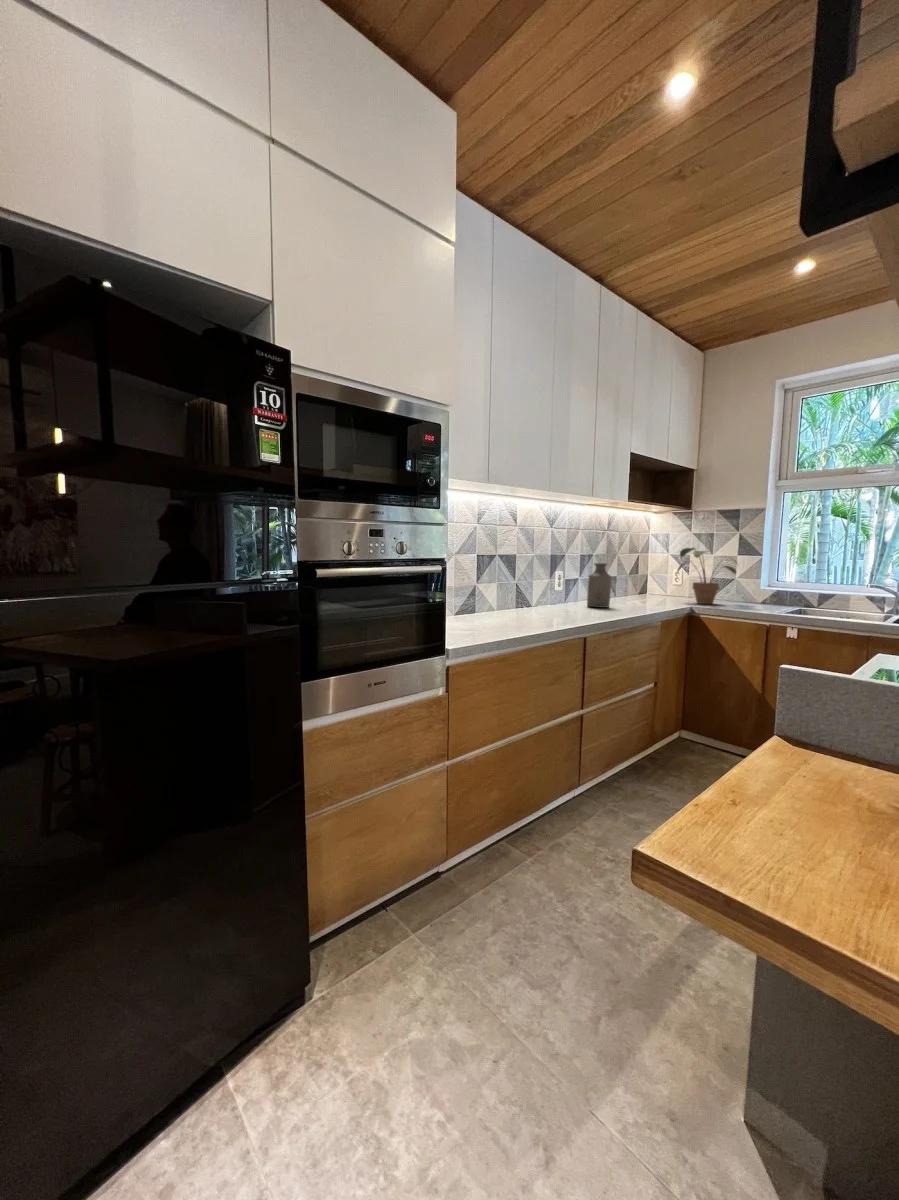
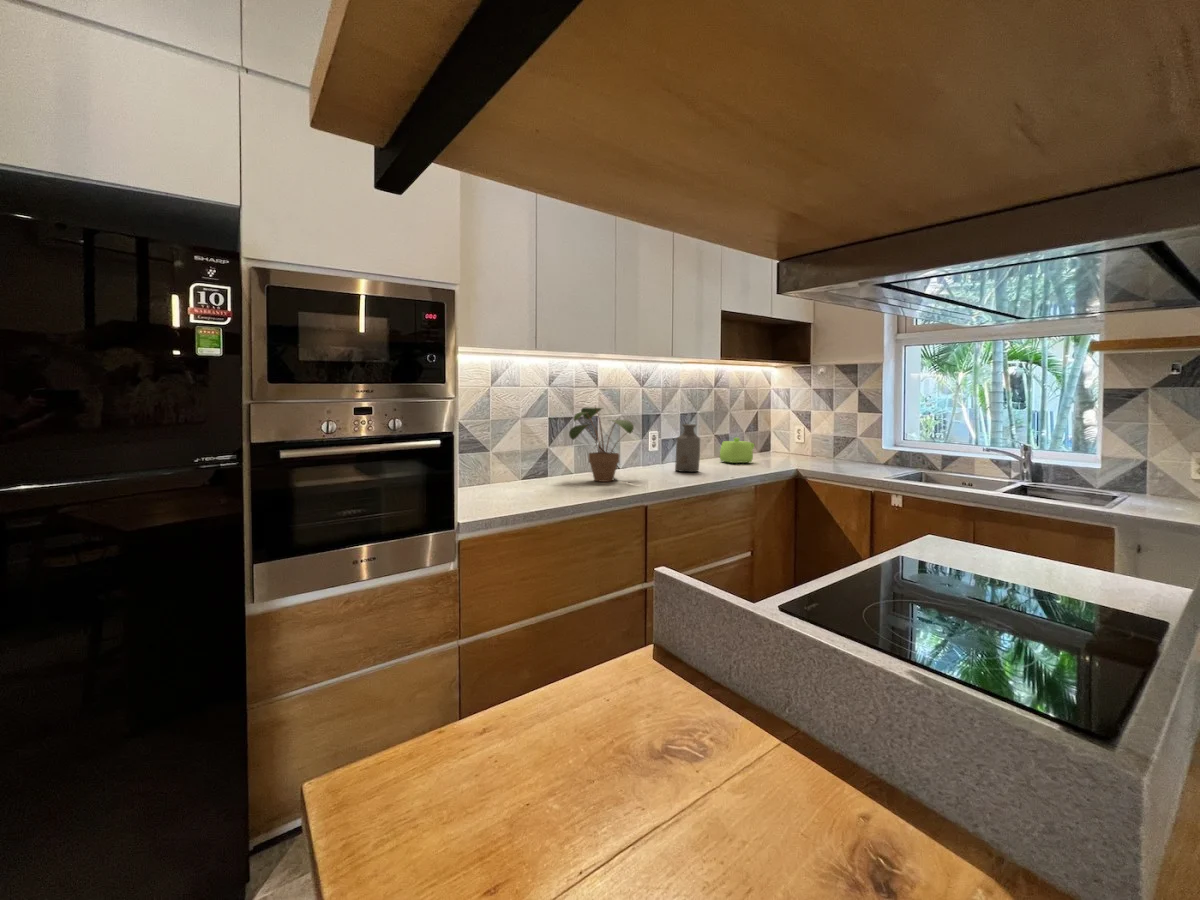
potted plant: present [678,548,737,604] -> present [569,407,634,482]
teapot: none [615,578,647,601] -> present [720,438,754,463]

